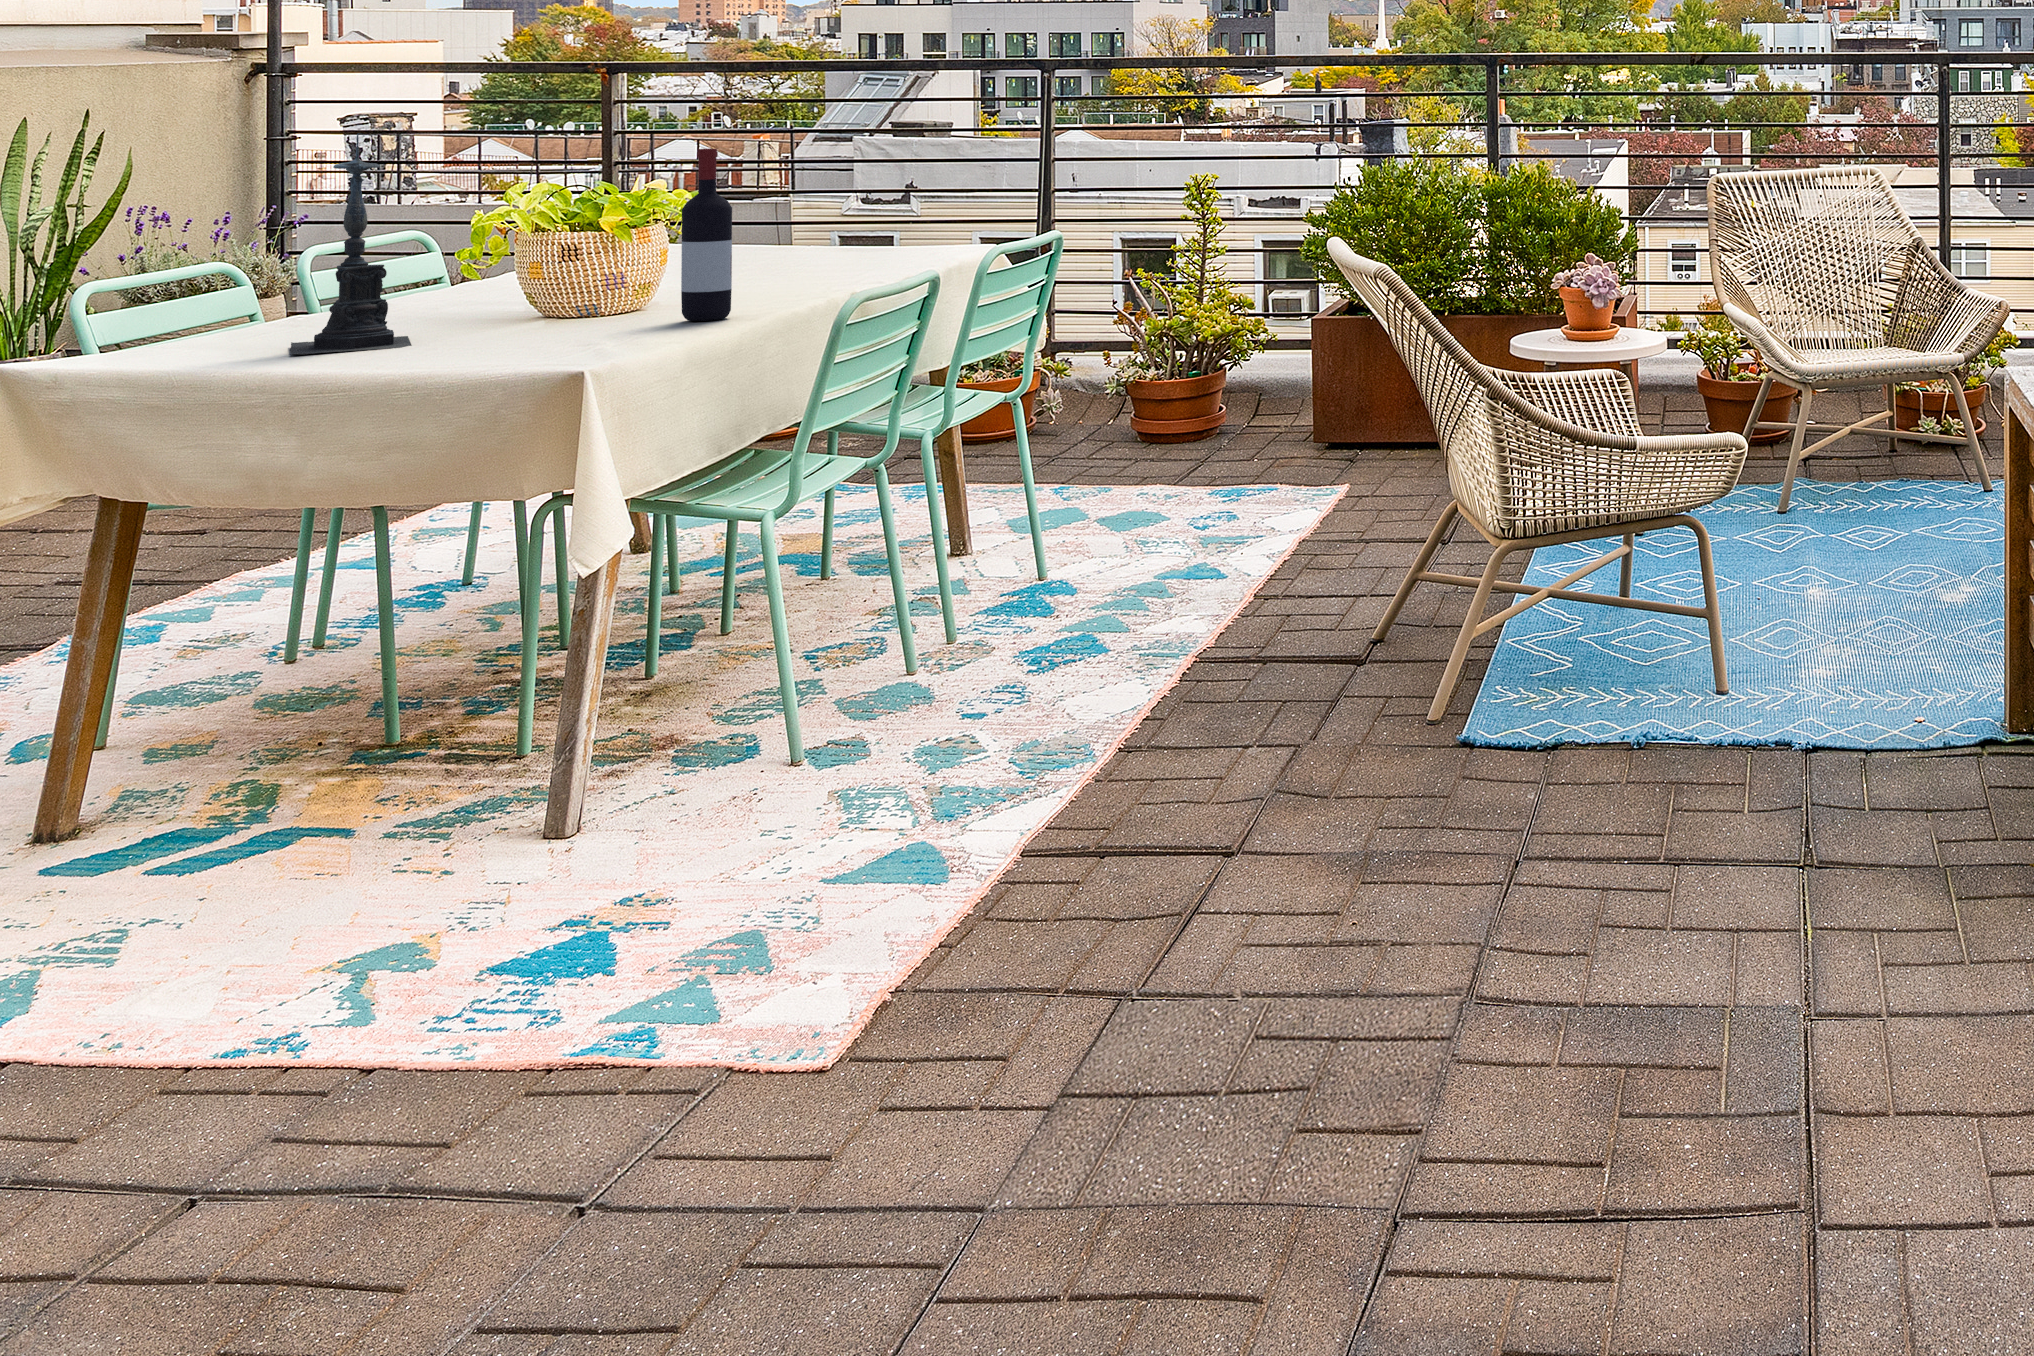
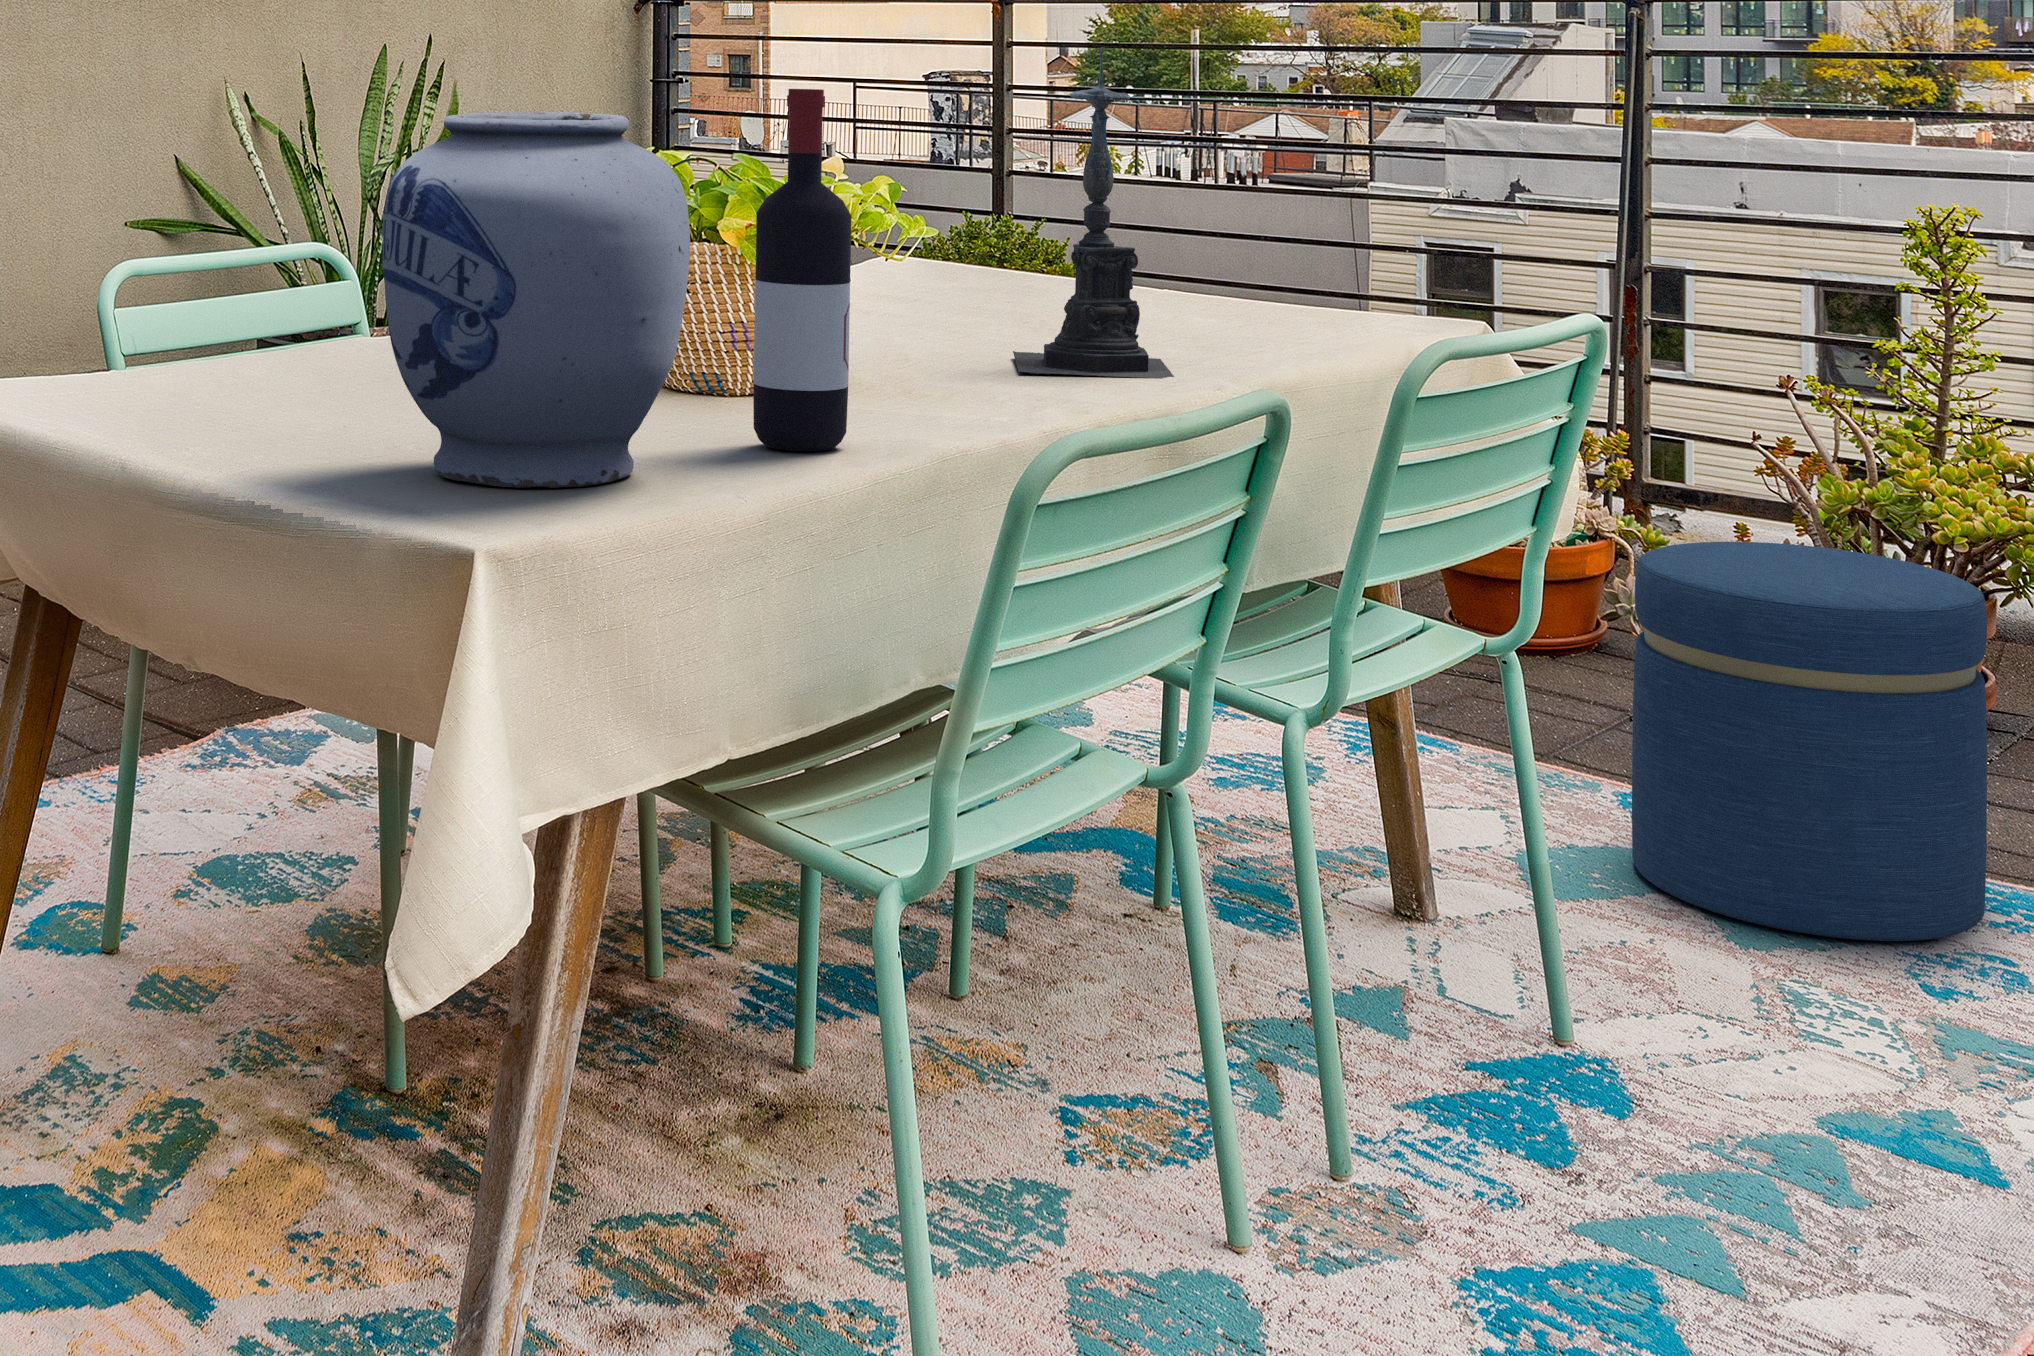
candle holder: present [291,133,411,355] -> present [1013,47,1174,379]
vase: none [505,166,673,345] -> present [382,112,690,488]
ottoman: none [1063,345,1221,523] -> present [1632,542,1987,941]

